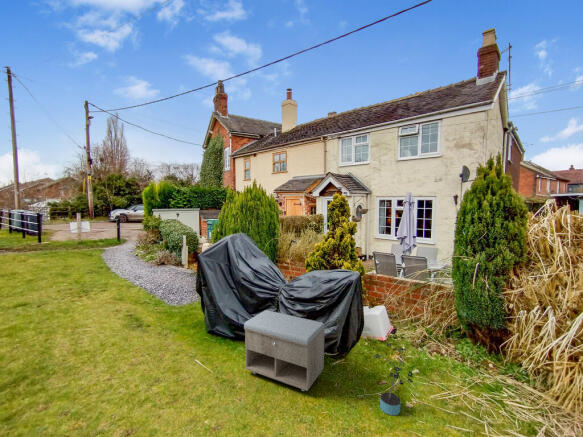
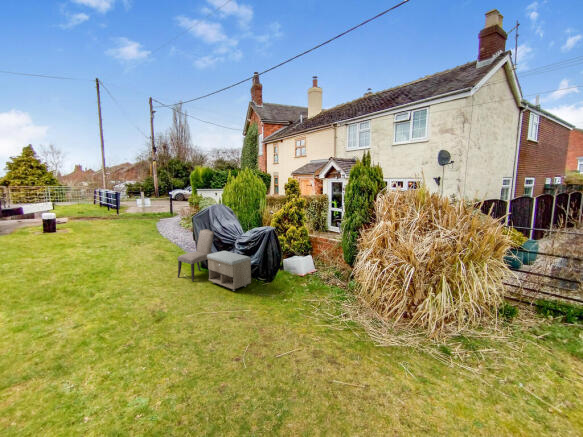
chair: none [179,273,241,373] -> present [178,229,214,281]
potted plant: present [374,343,413,415] -> none [263,266,282,302]

